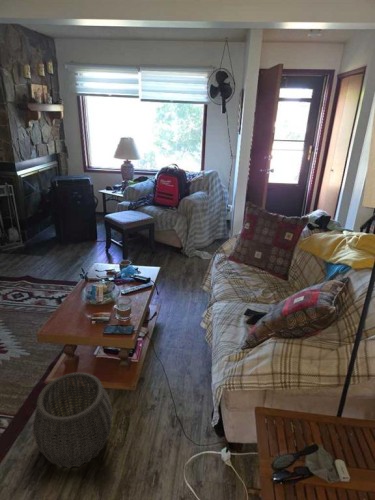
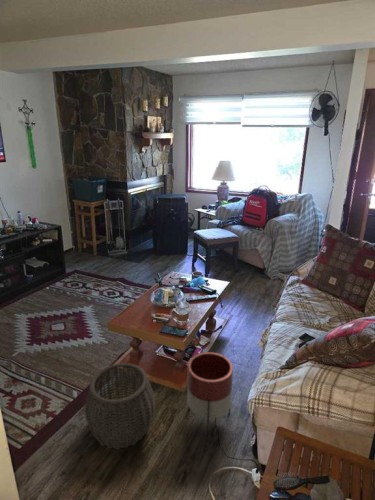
planter: none [142,343,189,431] -> present [187,352,233,441]

